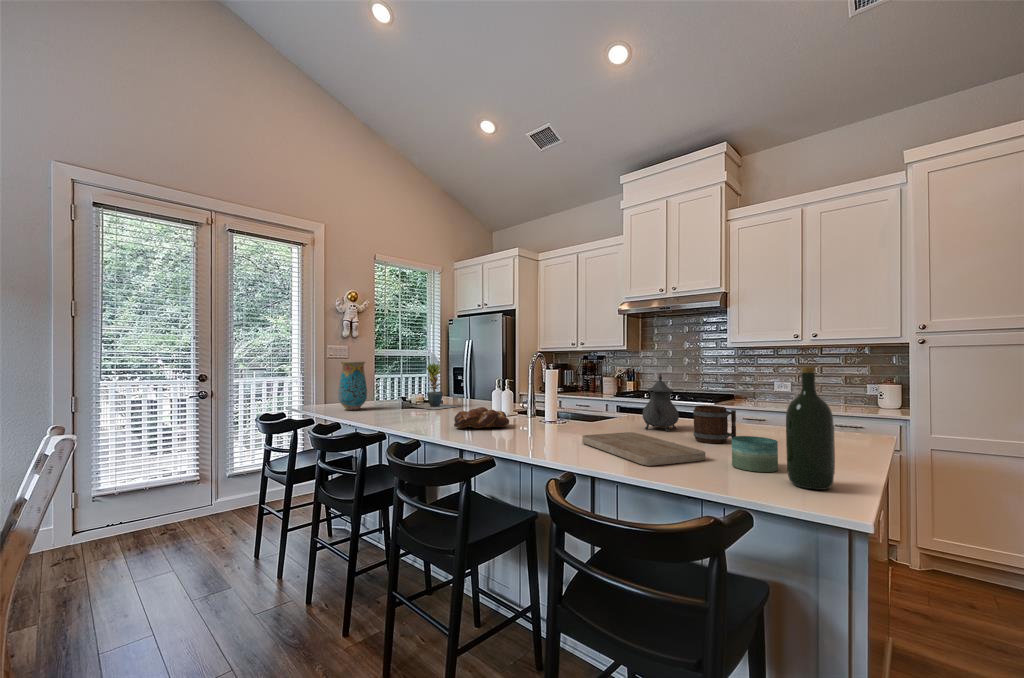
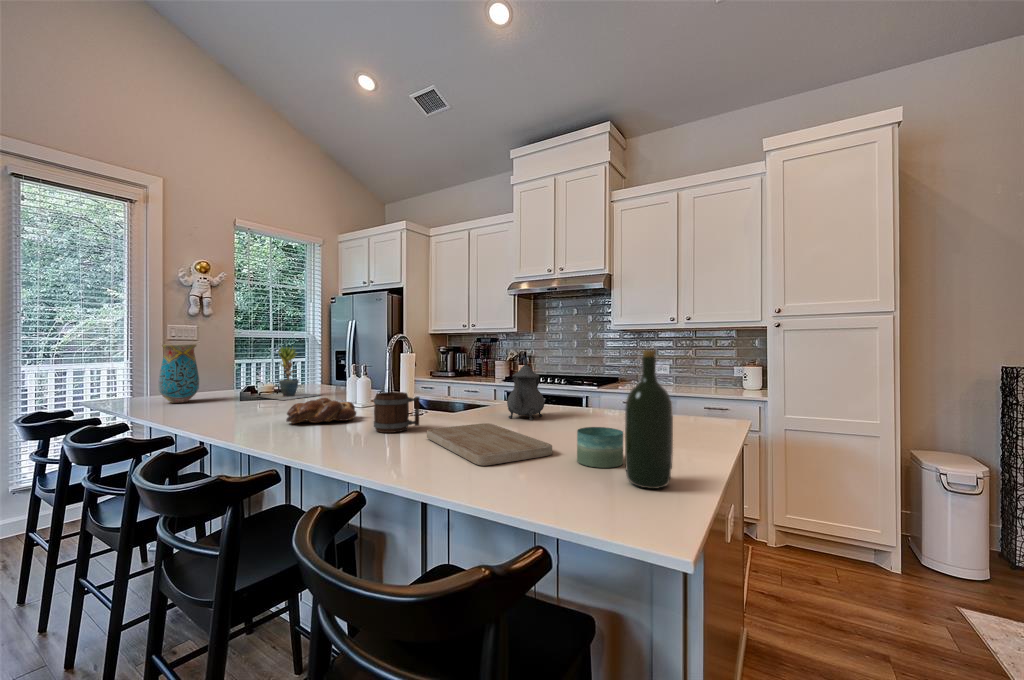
mug: present [693,405,736,443] -> present [374,392,419,433]

